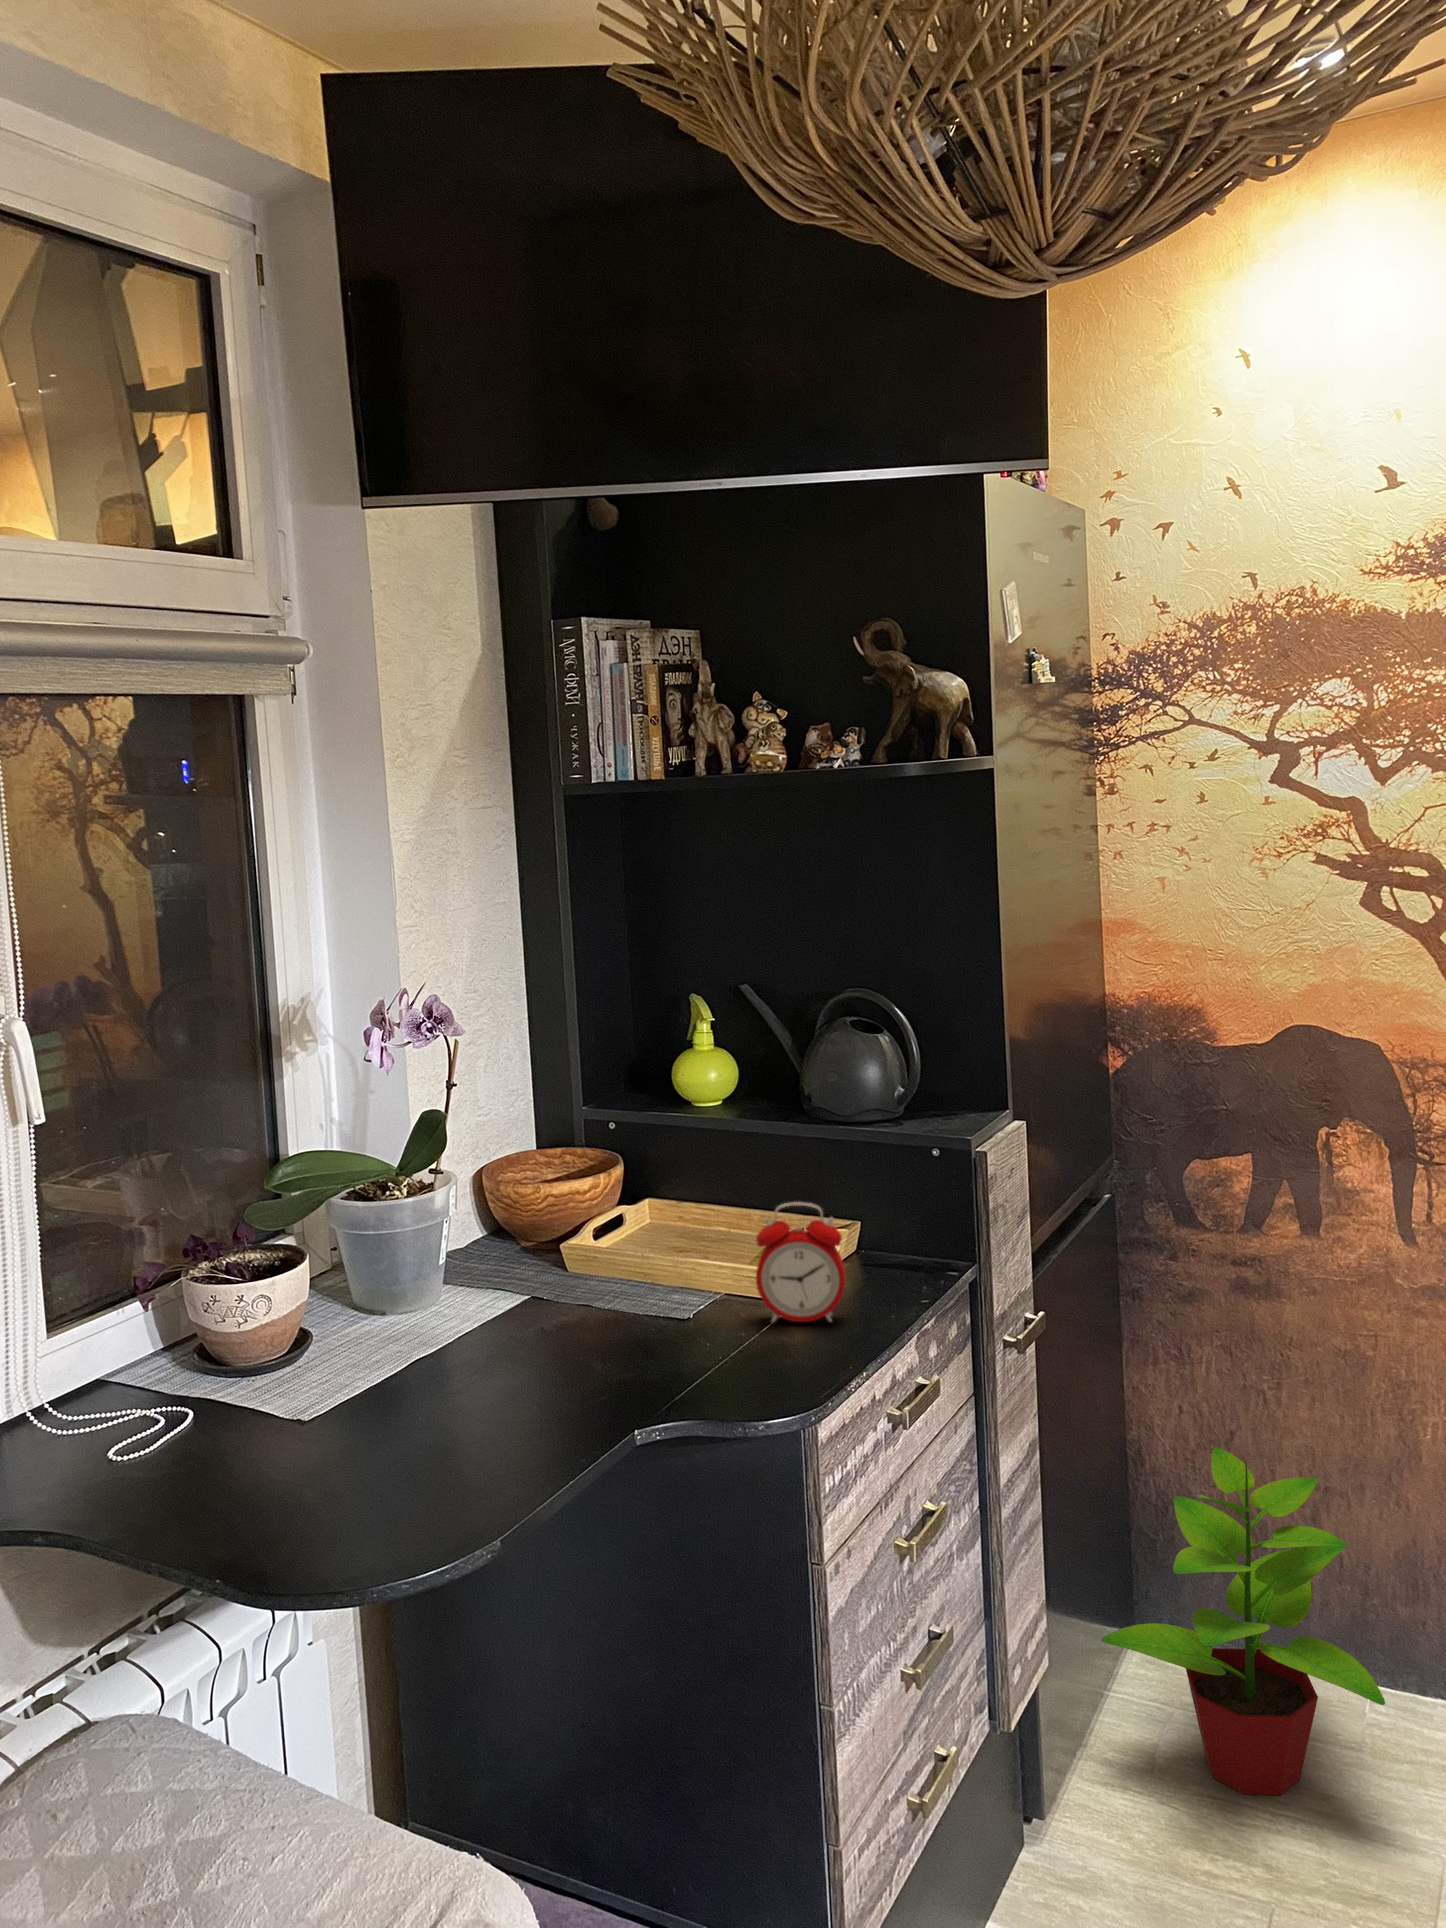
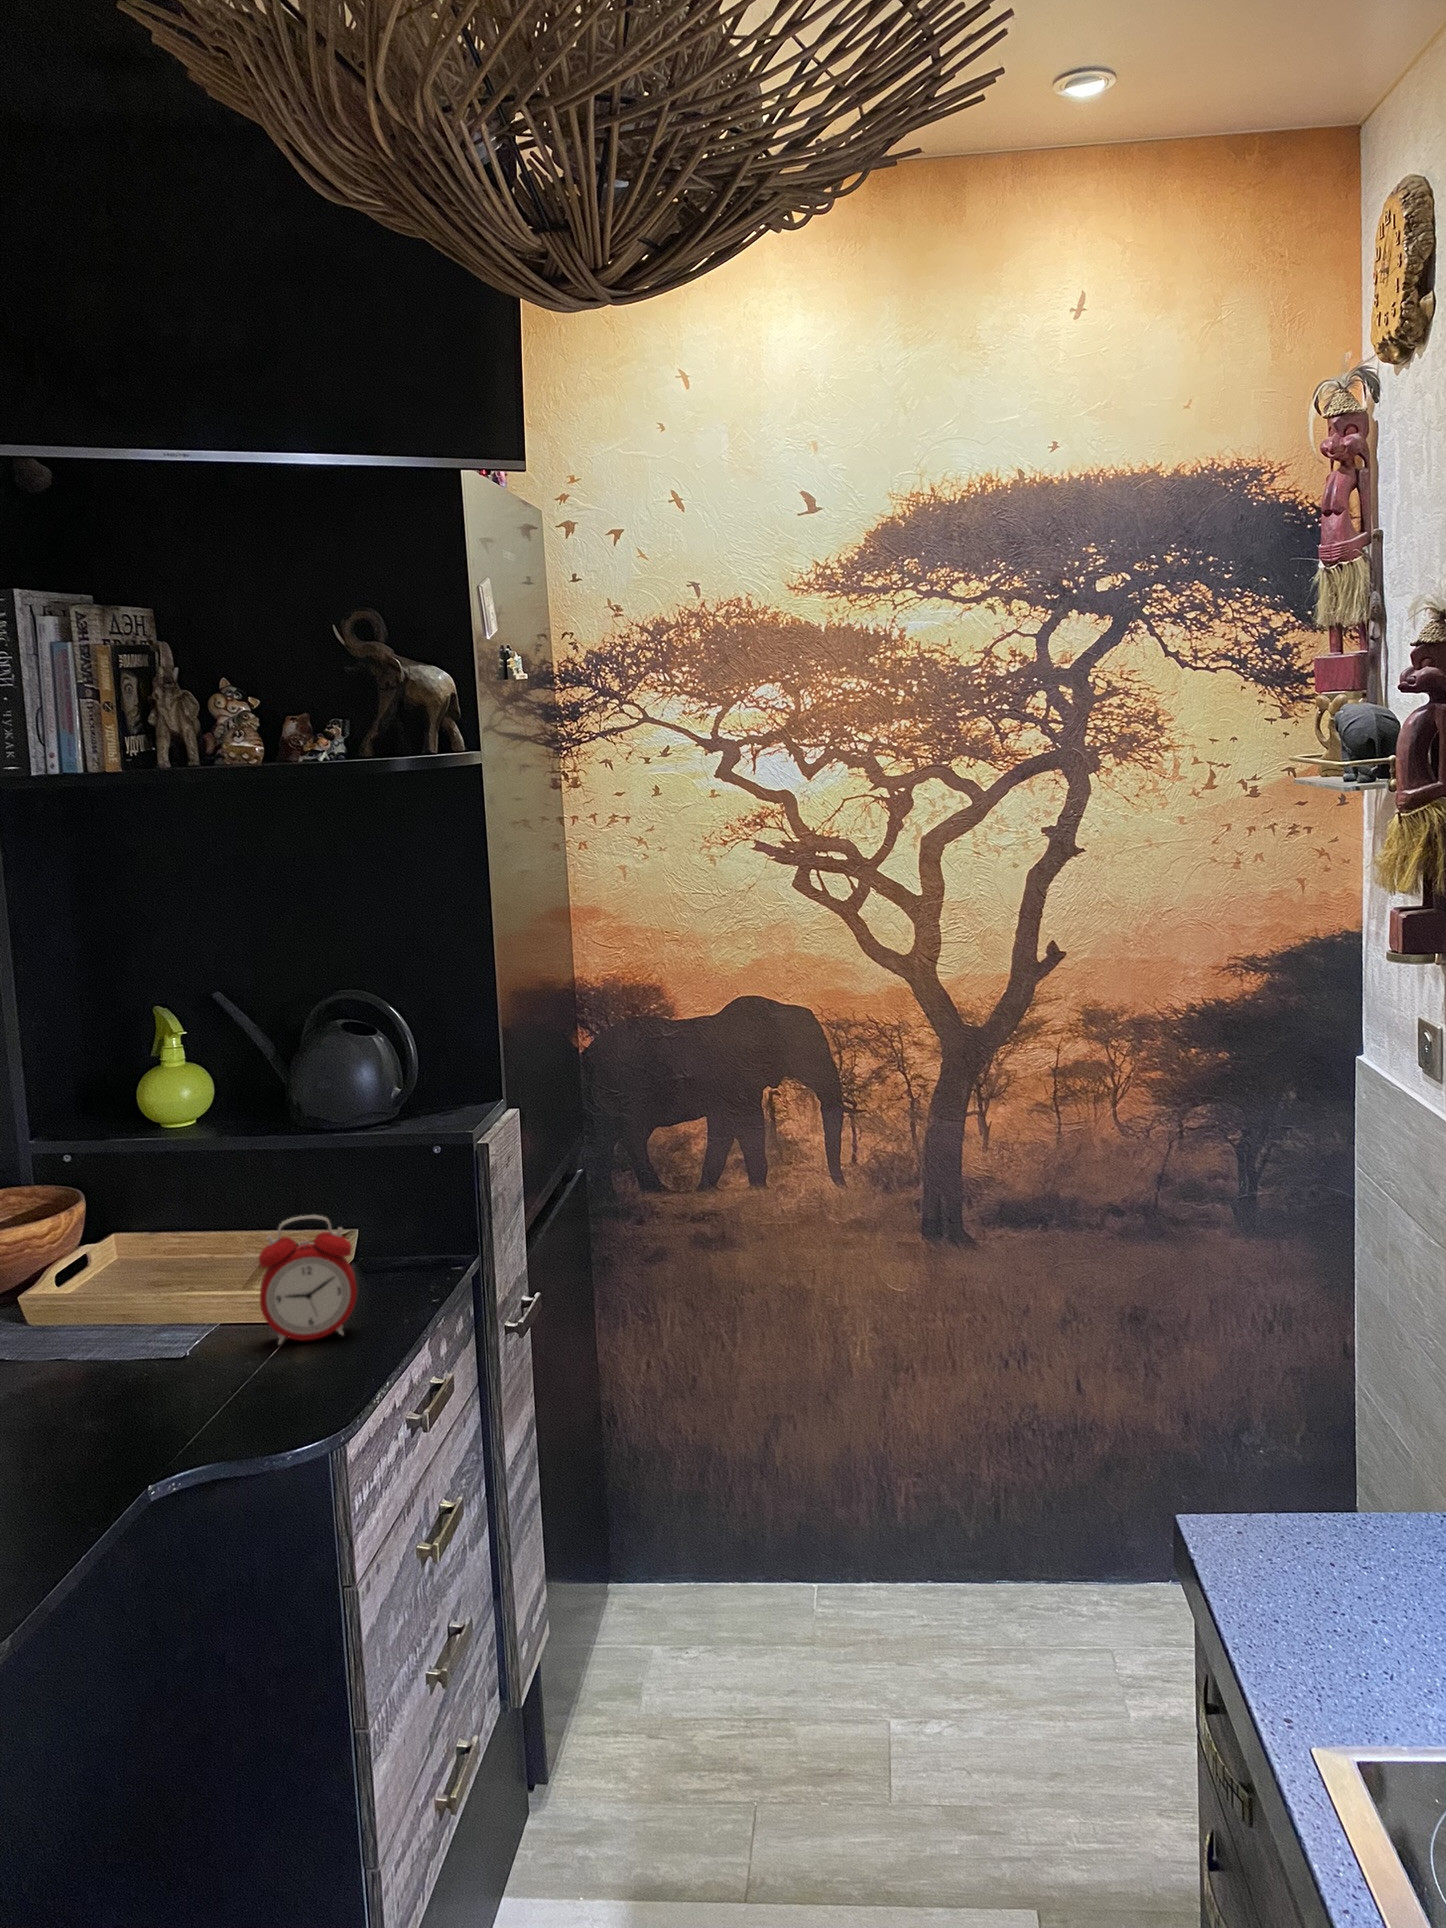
potted plant: present [1101,1447,1385,1795] -> none [595,1390,843,1702]

